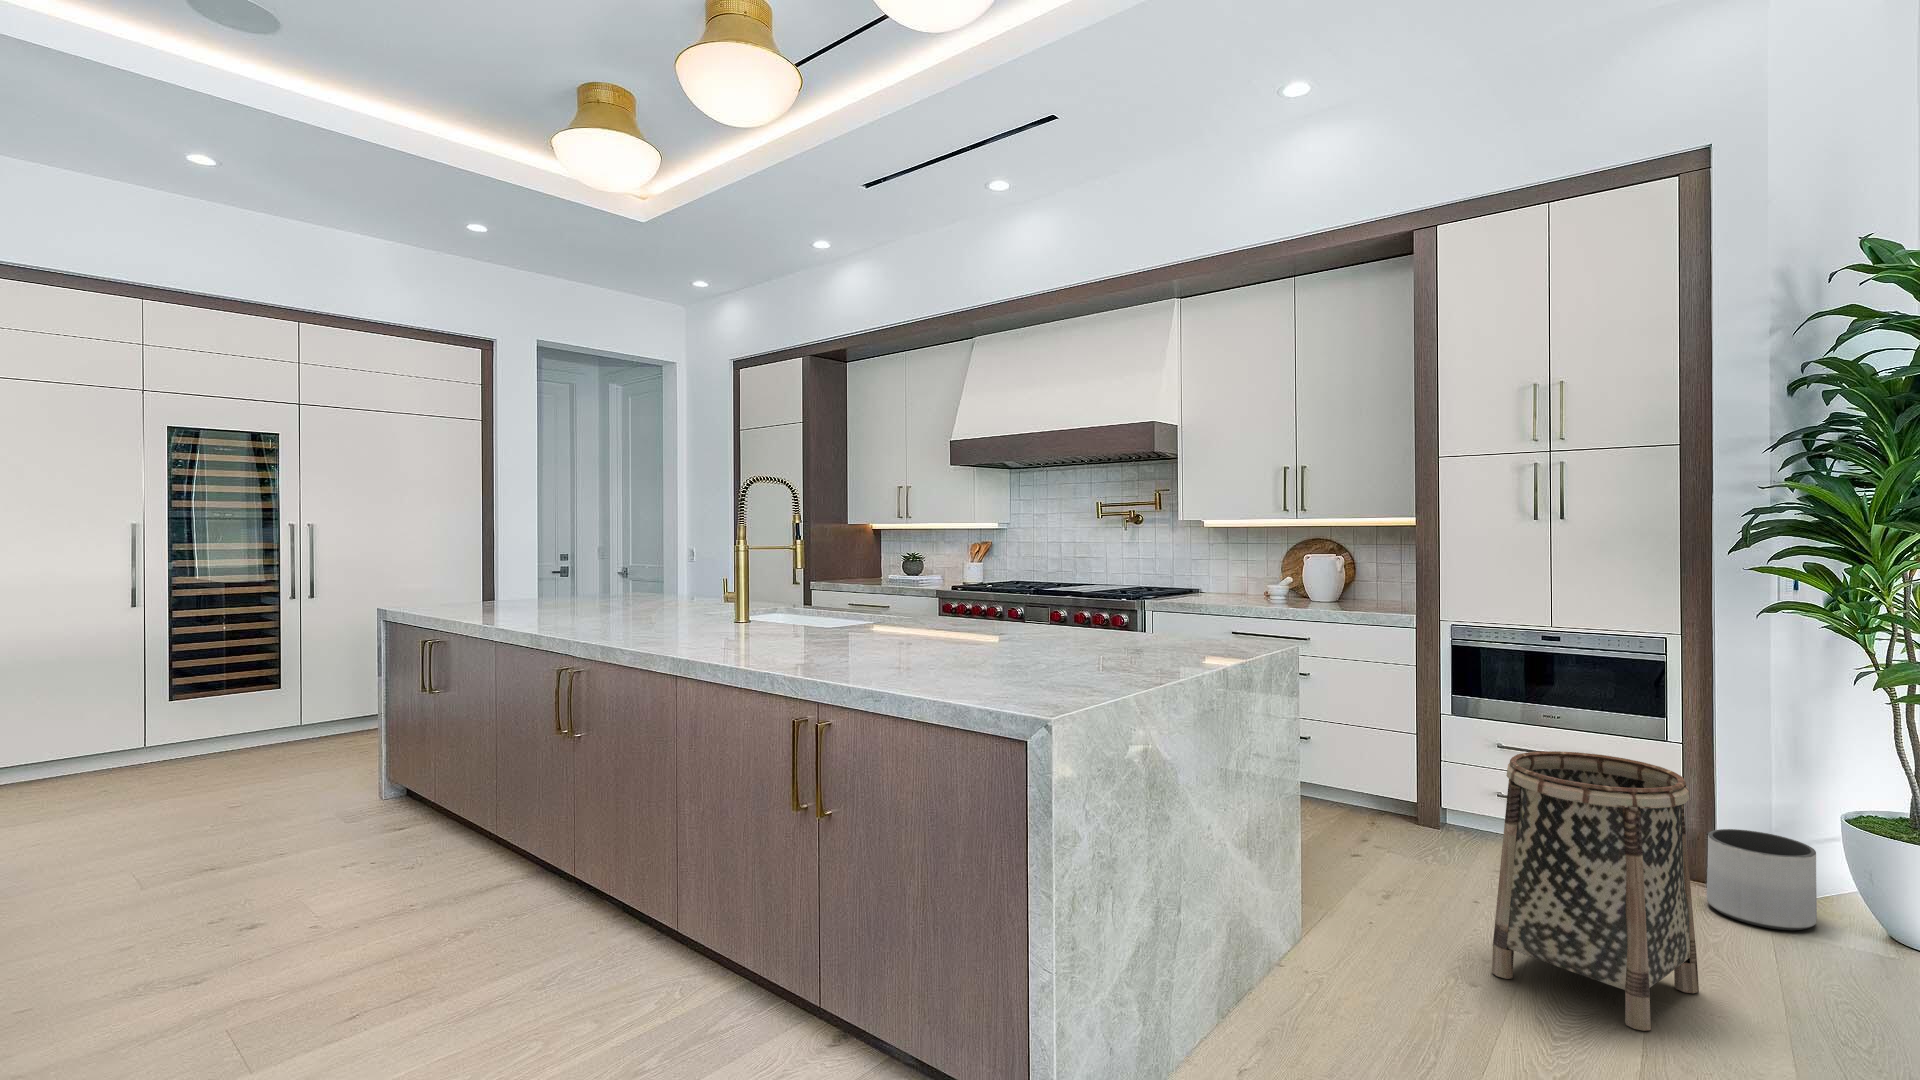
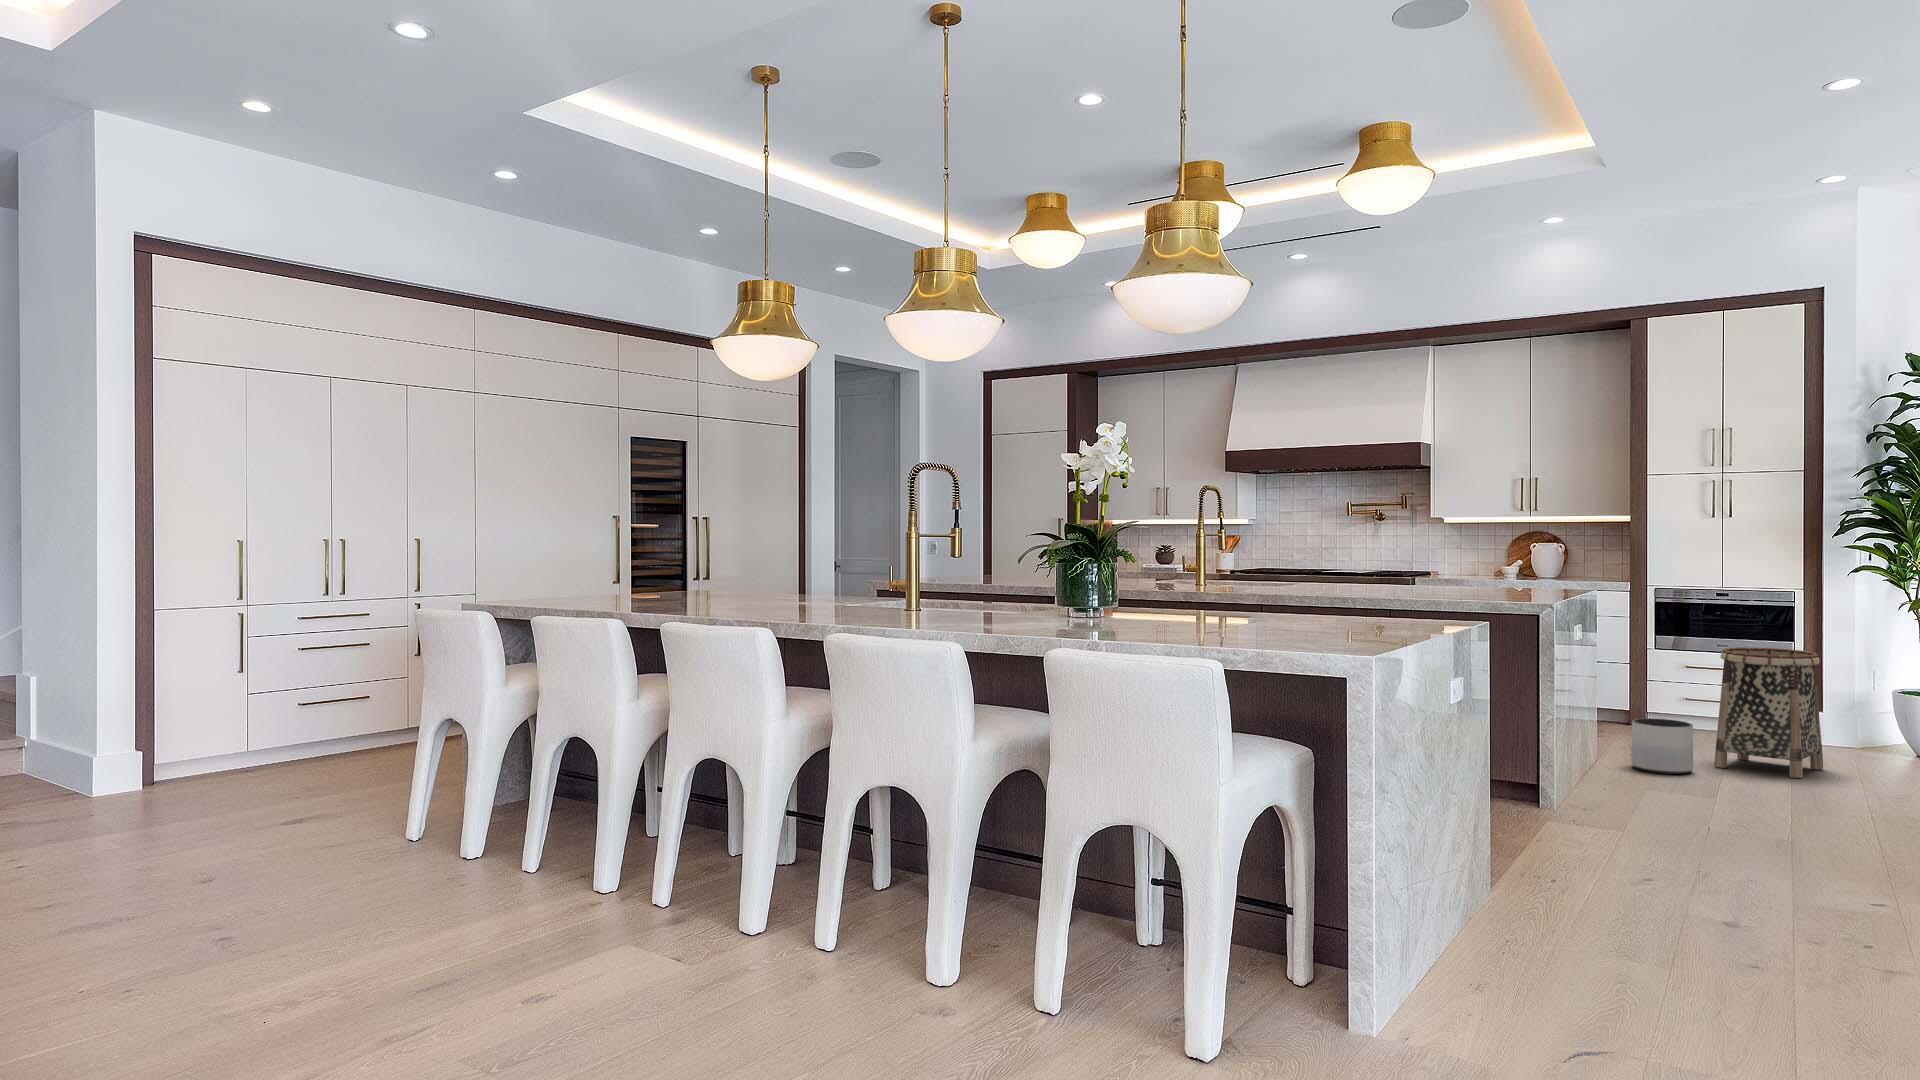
planter: present [1707,829,1817,930] -> present [1631,718,1693,774]

